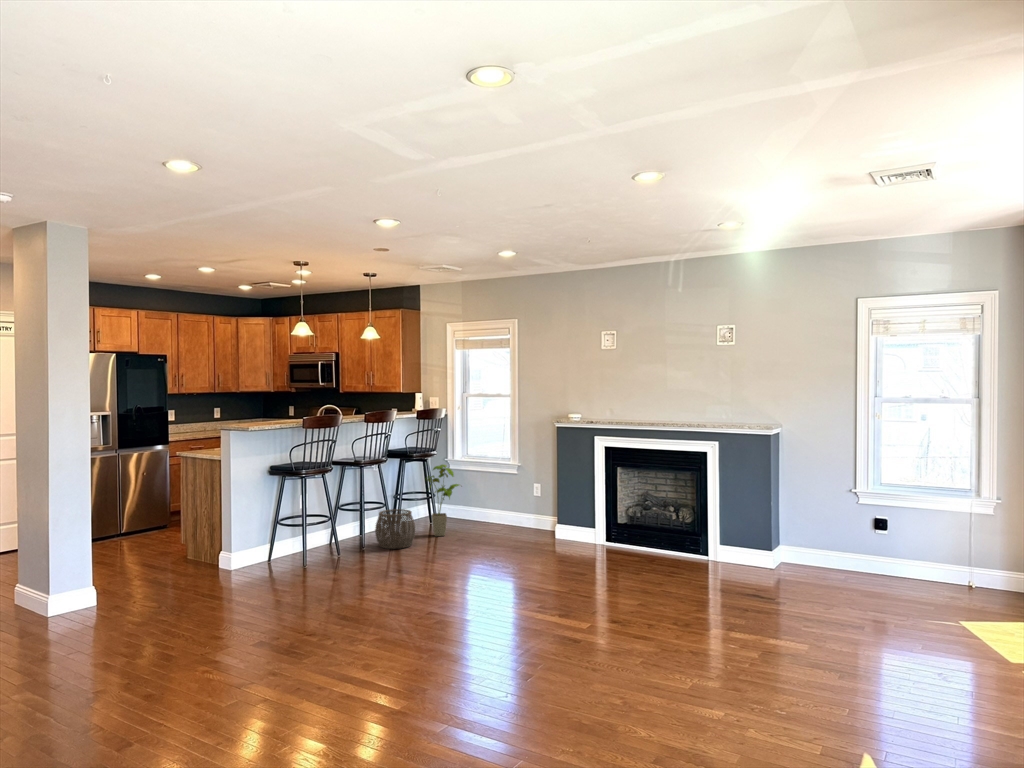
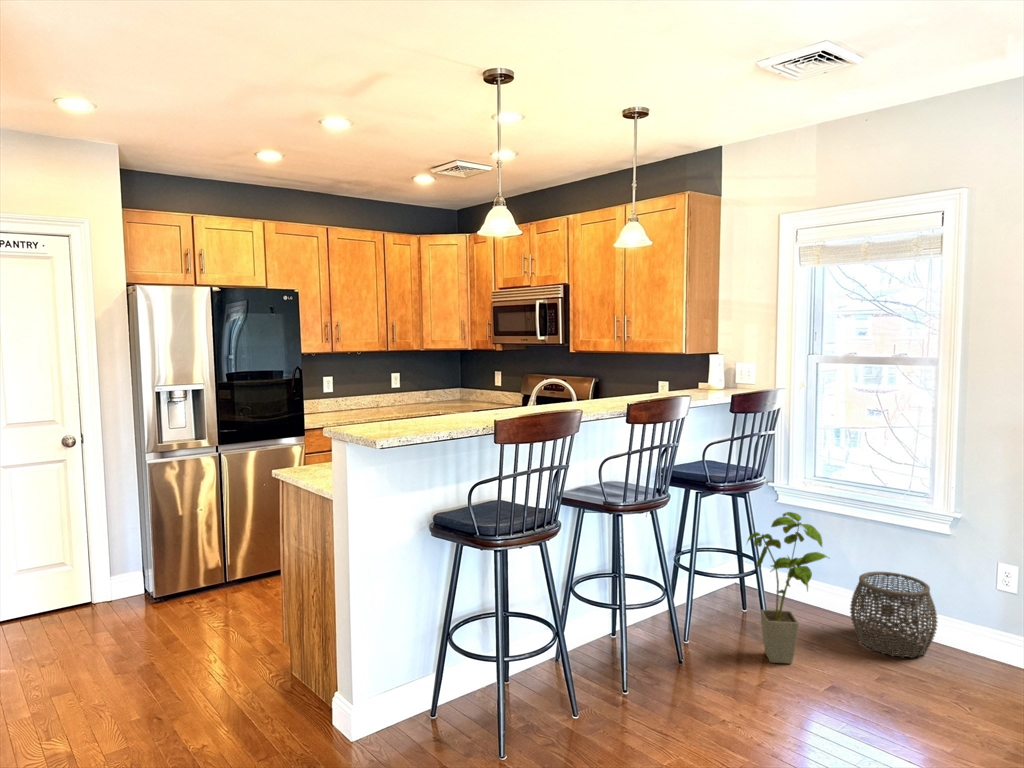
woven basket: present [375,509,415,549] -> present [850,572,938,658]

